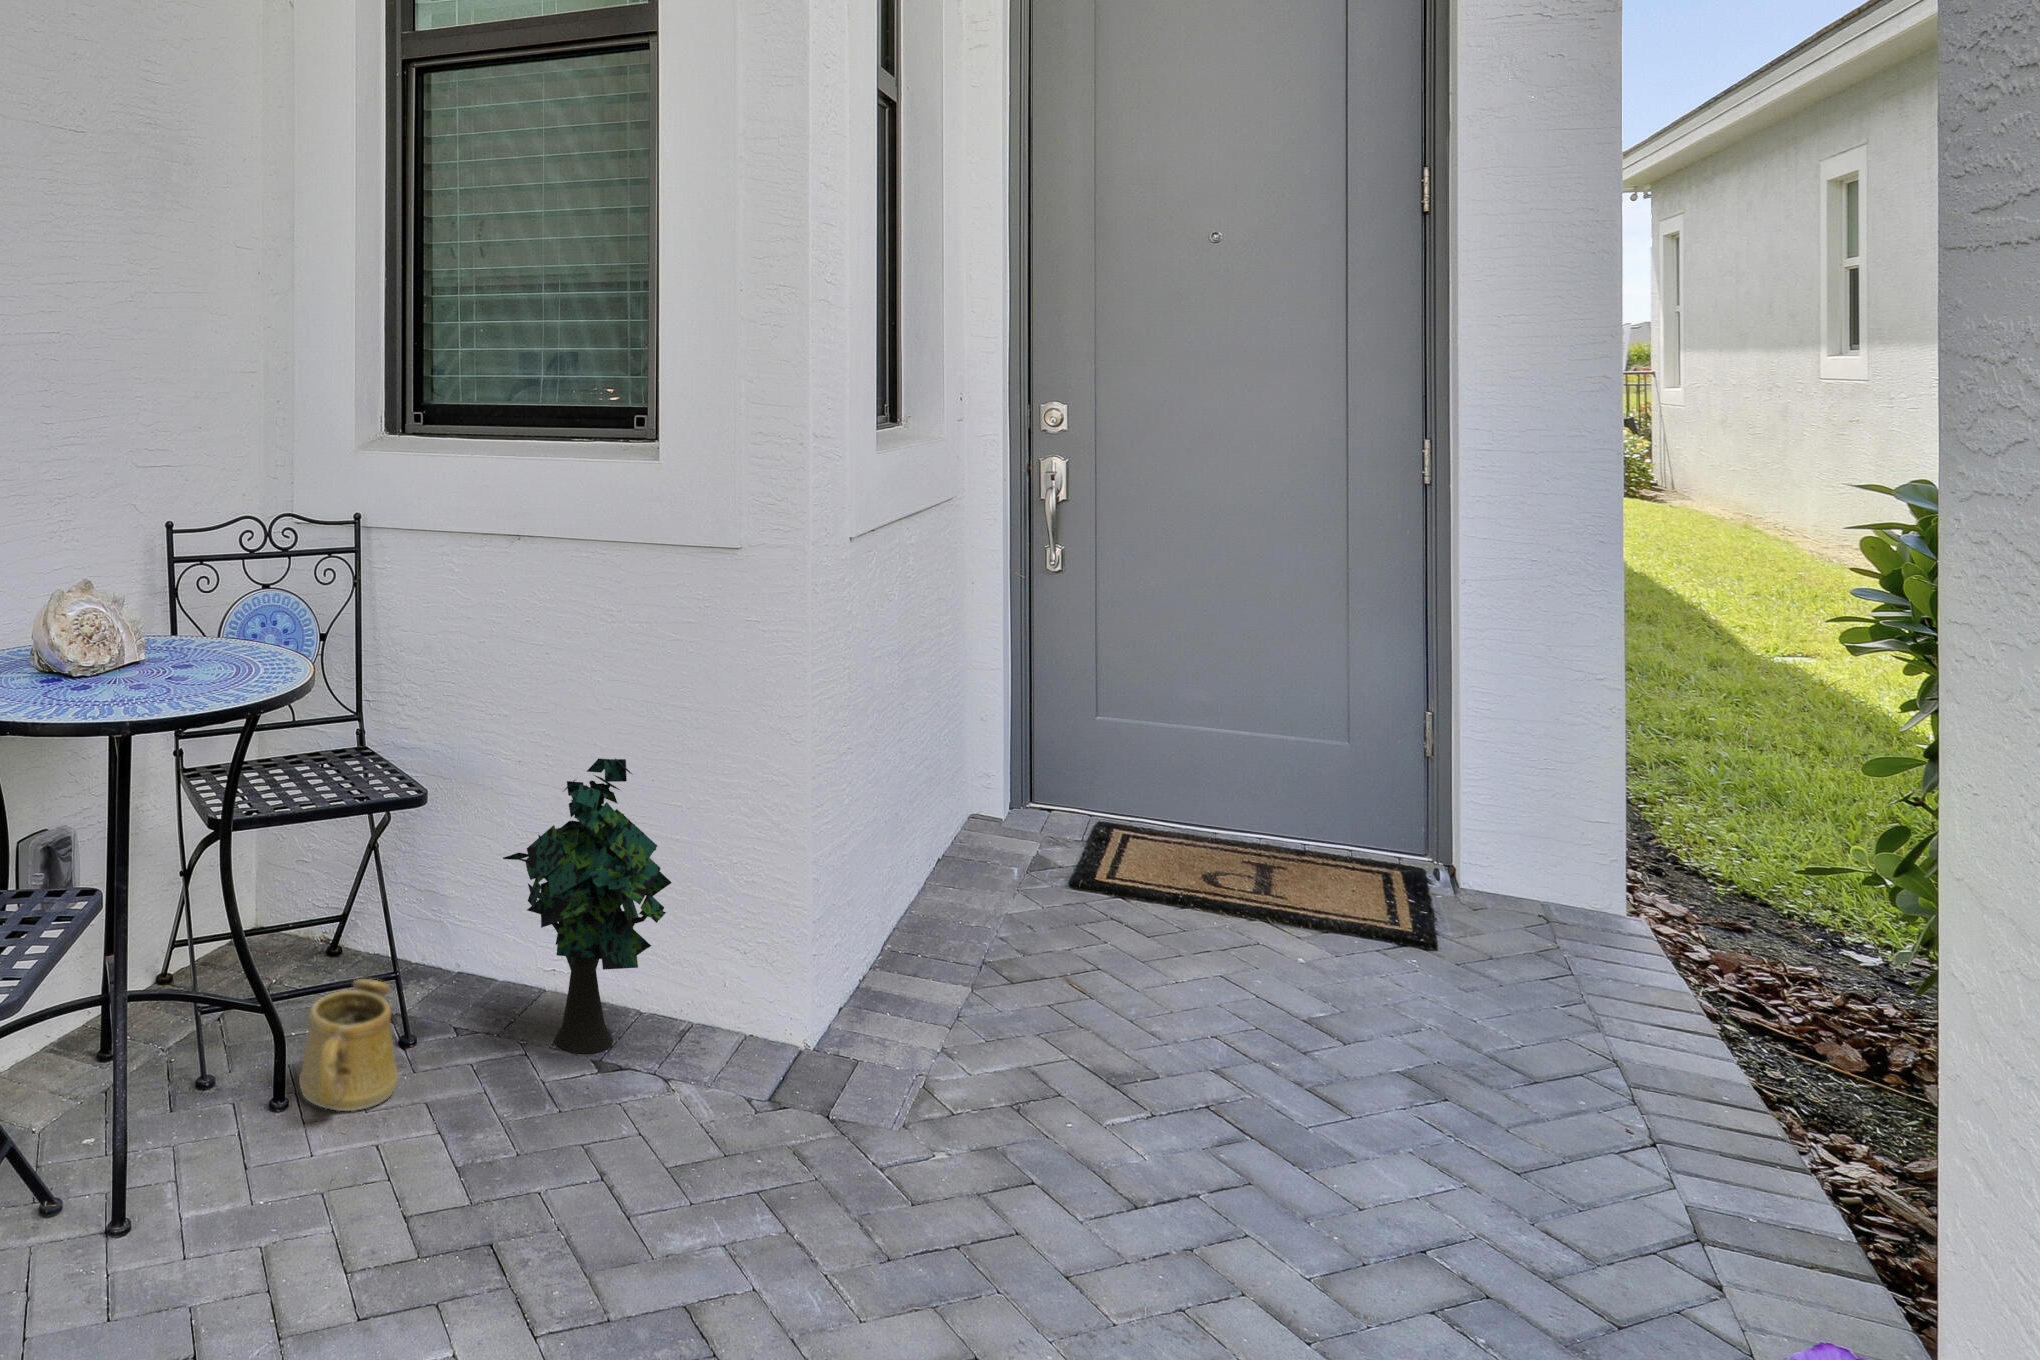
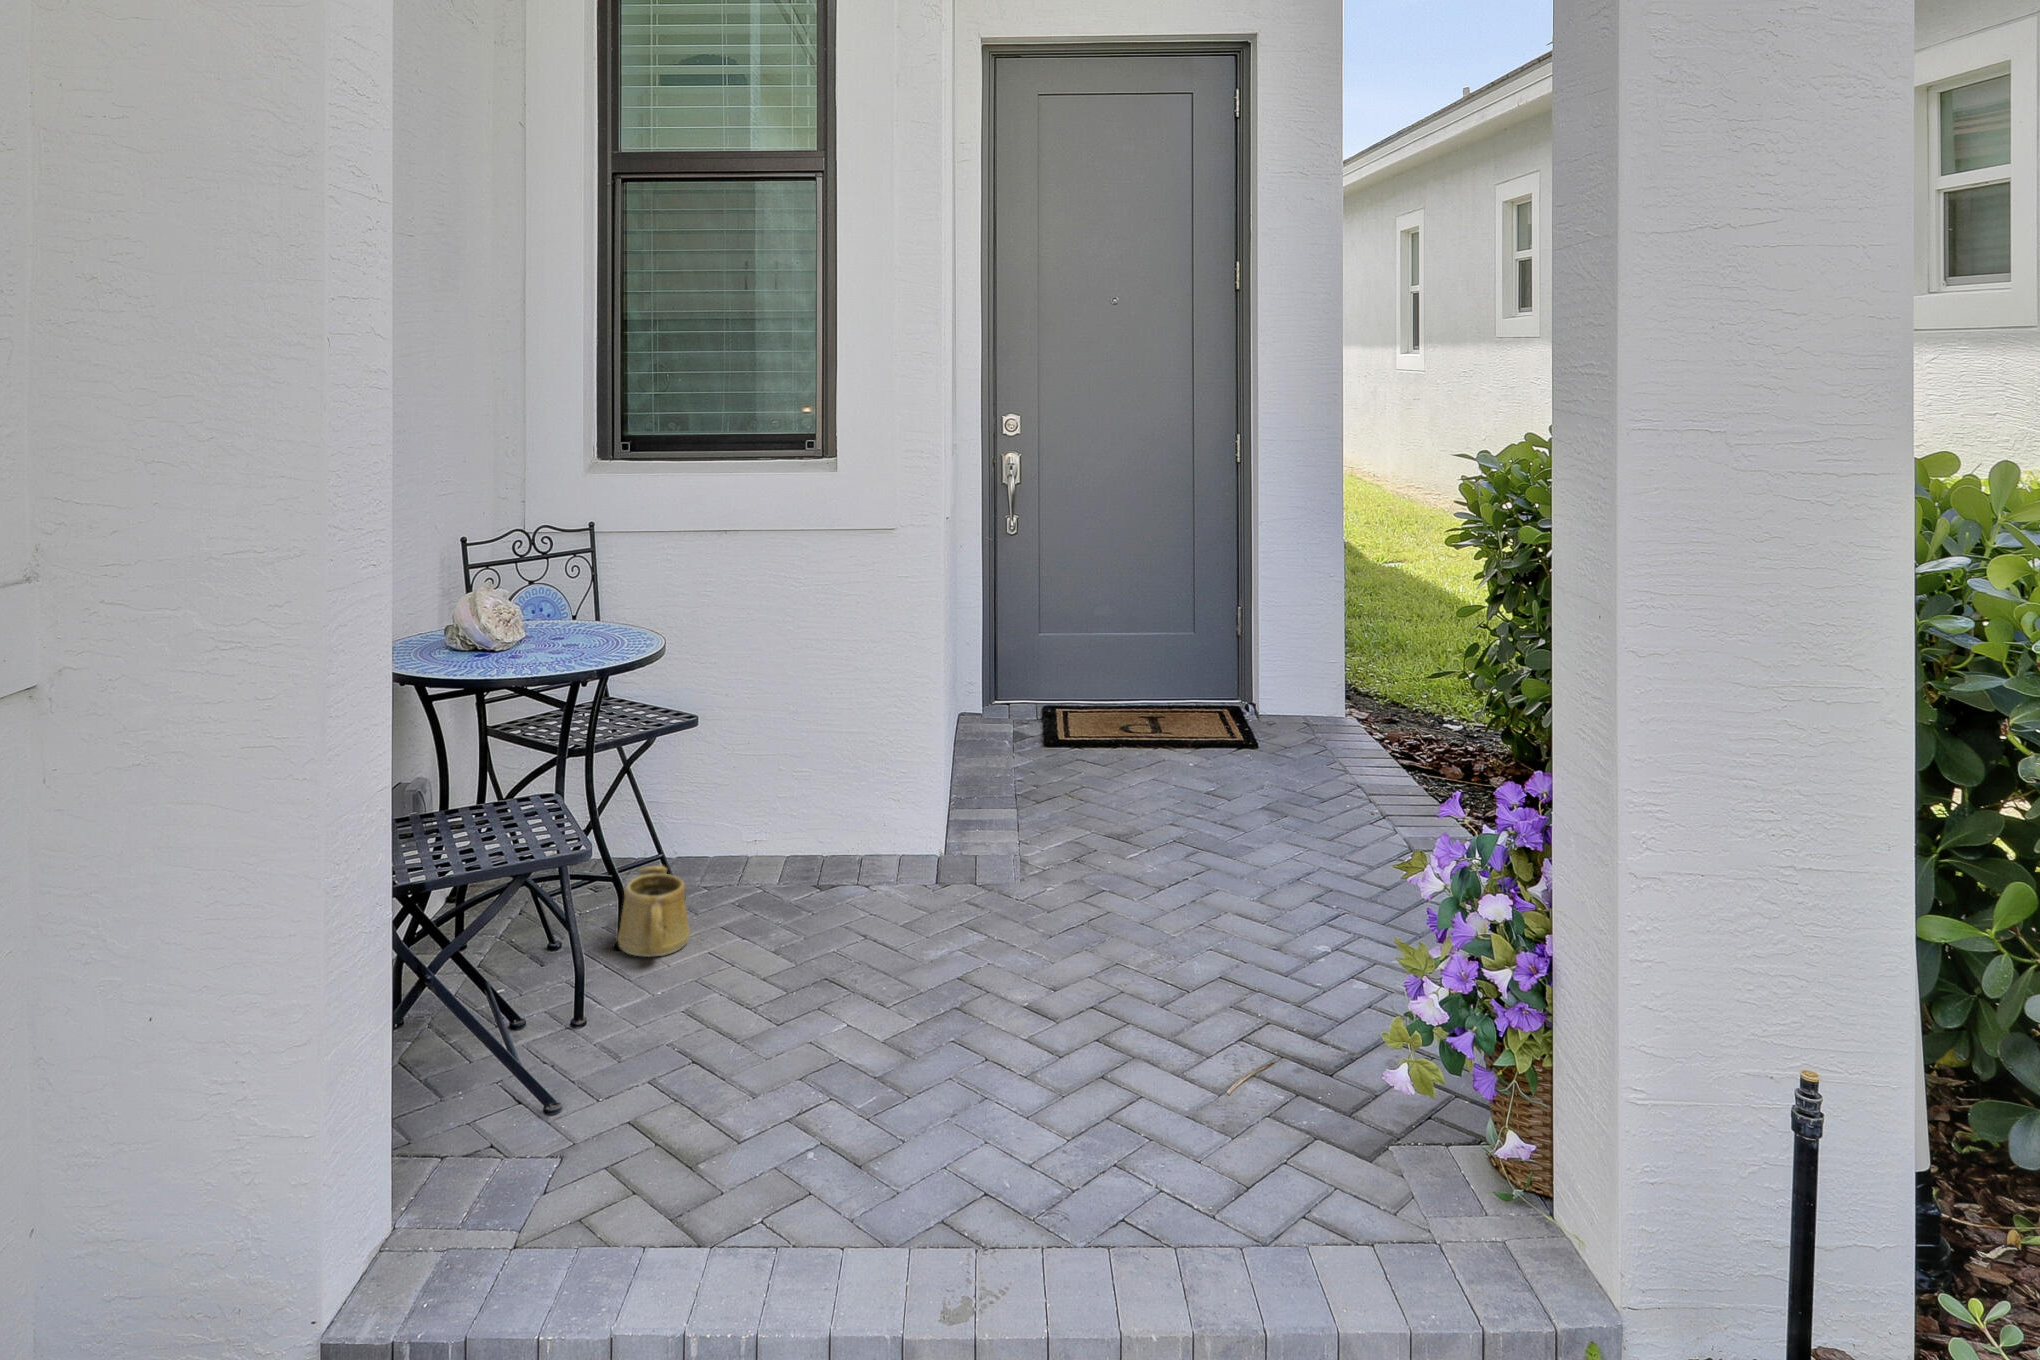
decorative plant: present [503,758,672,1054] -> none [734,687,854,894]

